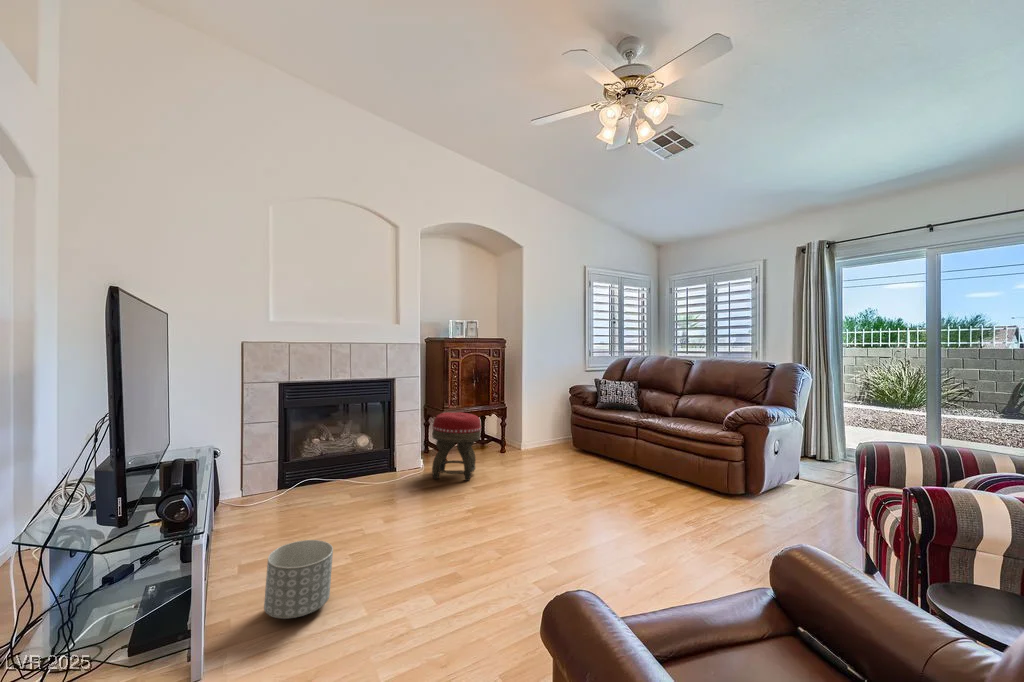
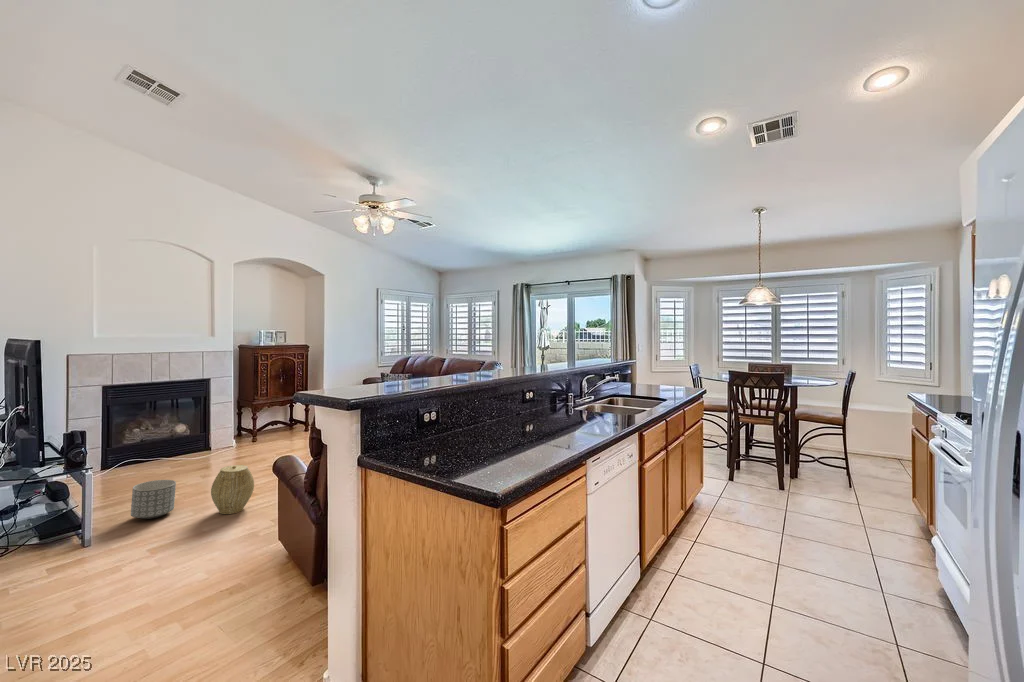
footstool: present [432,412,481,481] -> none [244,402,285,451]
woven basket: none [383,531,454,636] -> present [211,465,254,514]

